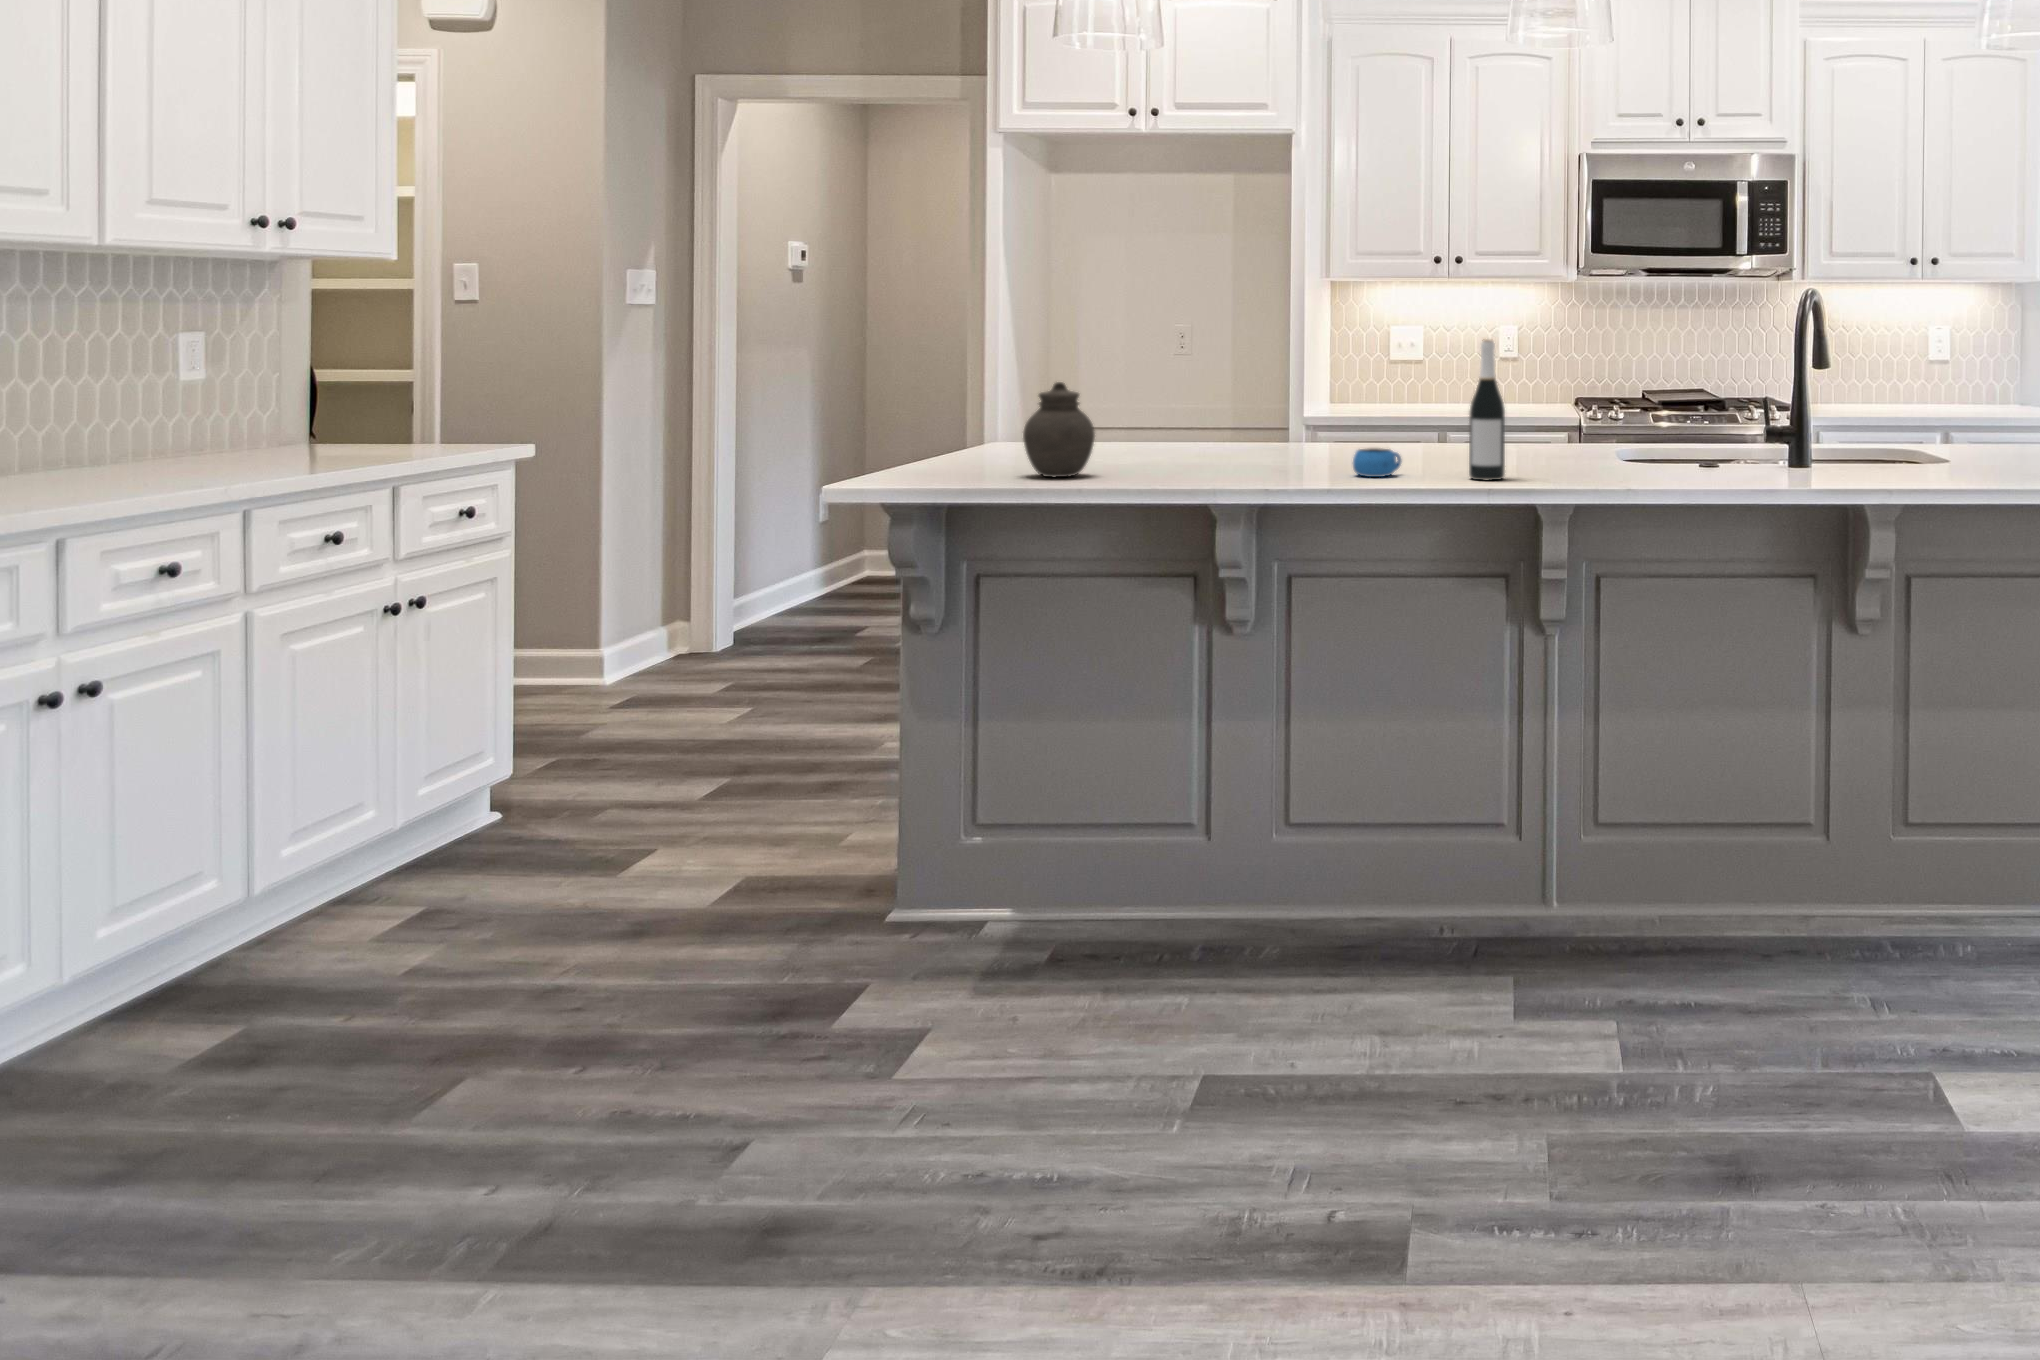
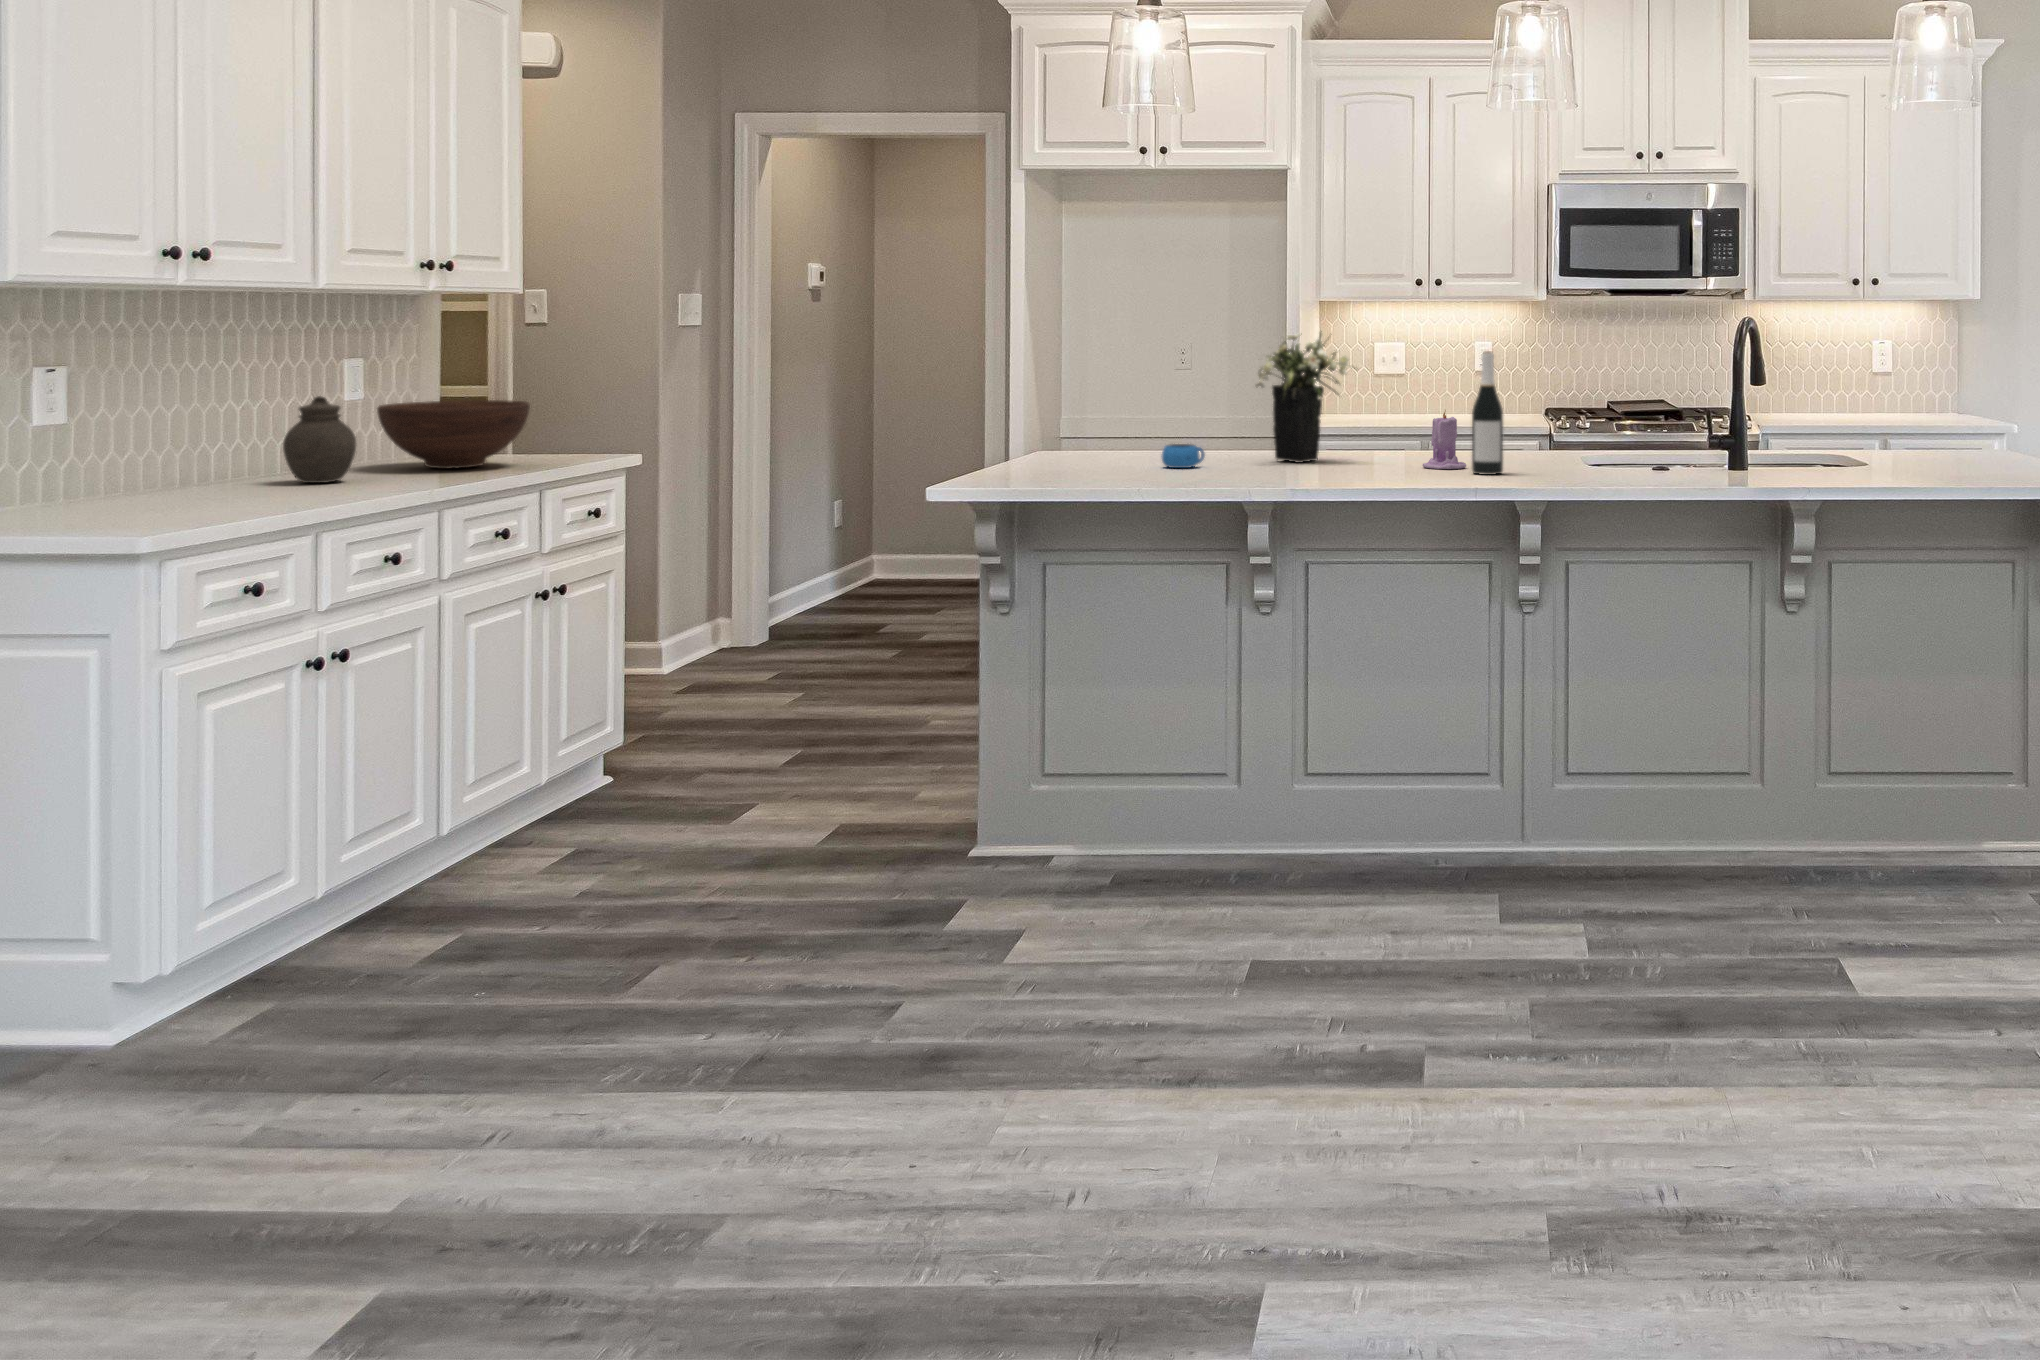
flower arrangement: none [1228,314,1349,464] -> present [1256,331,1349,463]
jar: present [1023,382,1095,477] -> present [283,396,356,483]
fruit bowl: none [189,389,383,469] -> present [377,400,530,469]
candle: none [1417,404,1467,473] -> present [1422,410,1466,469]
mug: present [1353,448,1402,477] -> present [1161,444,1205,468]

